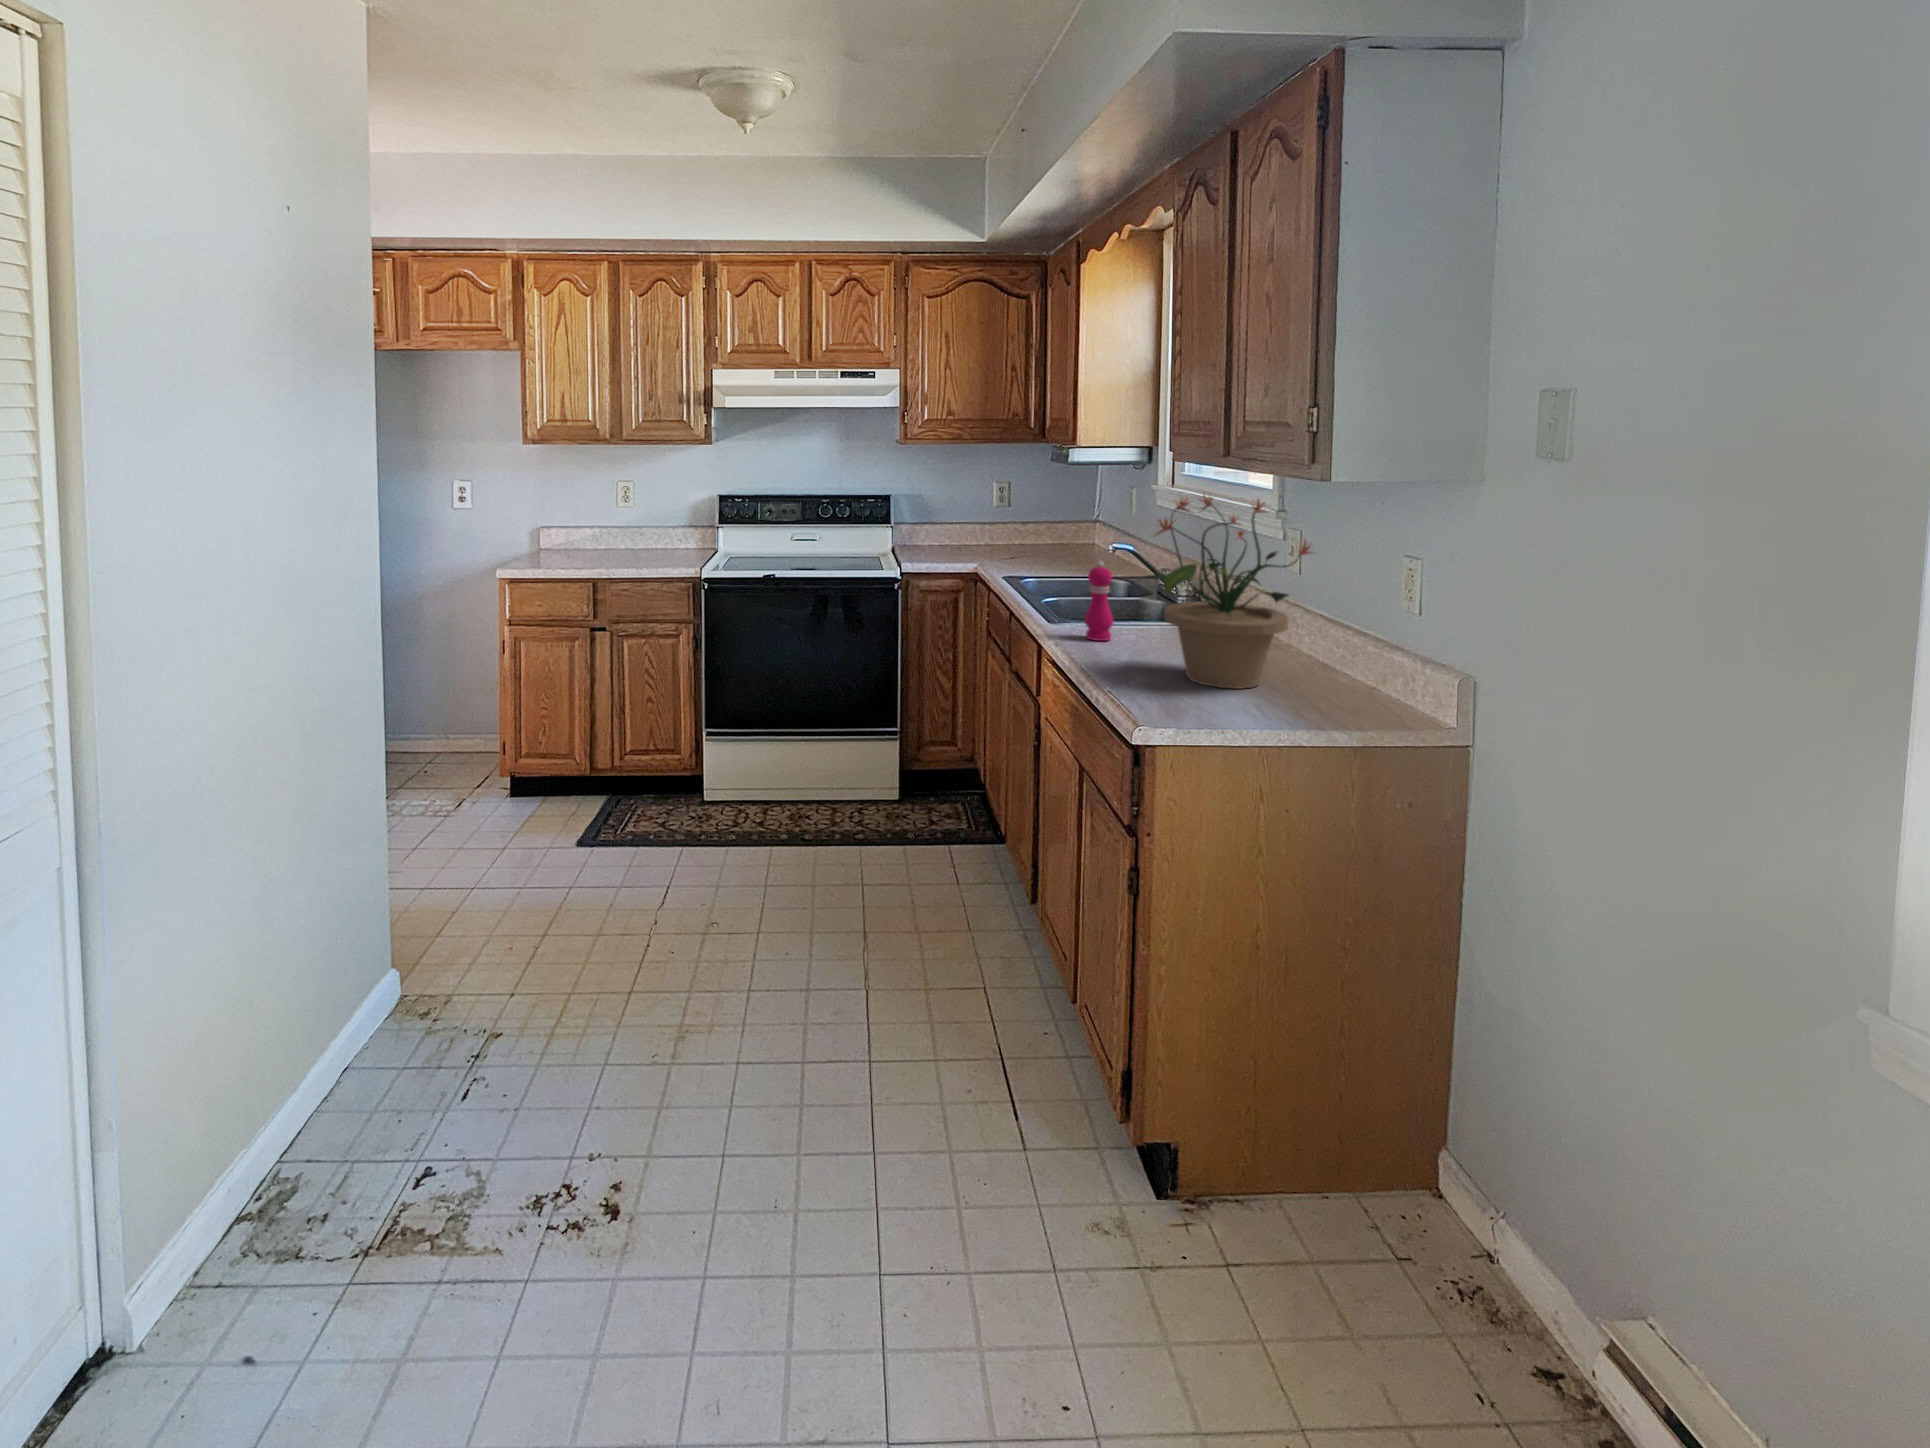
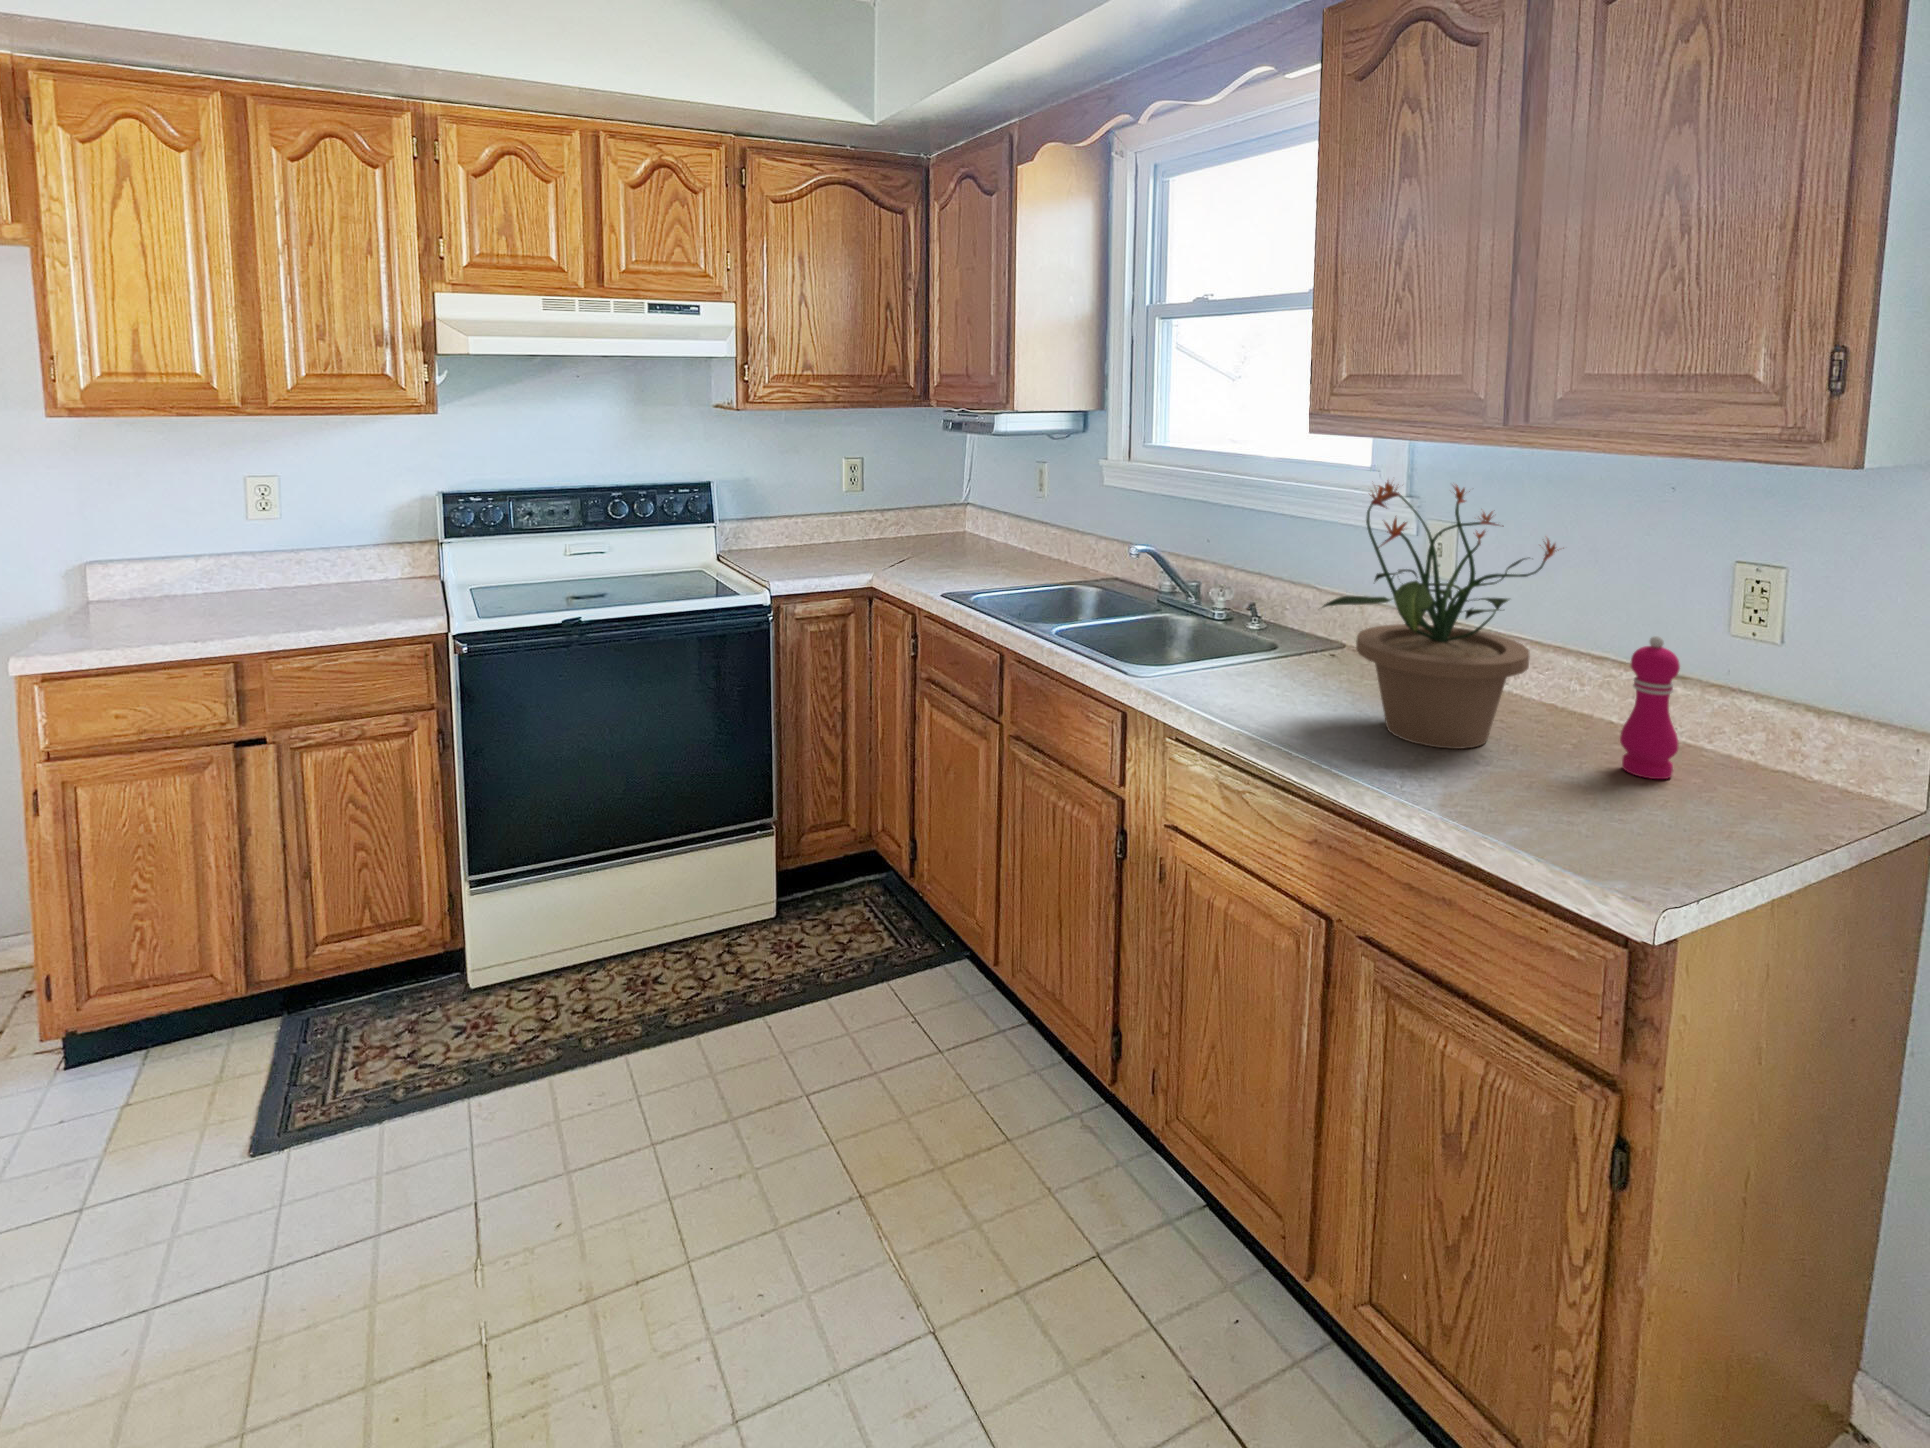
pepper mill: present [1085,561,1114,641] -> present [1620,636,1680,779]

